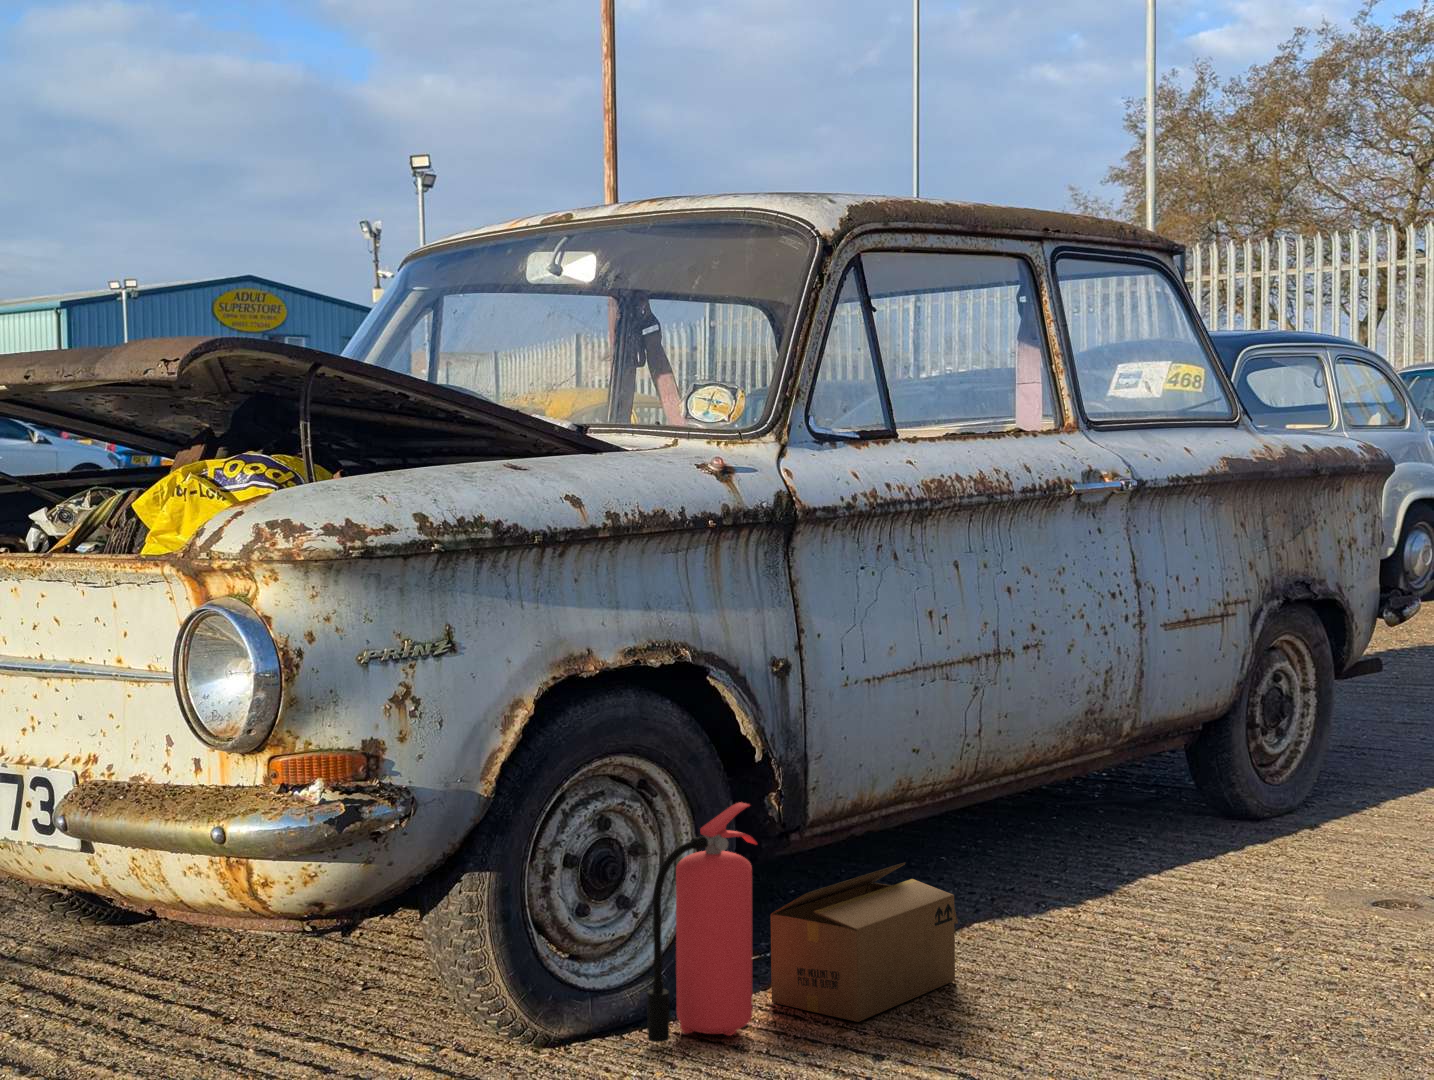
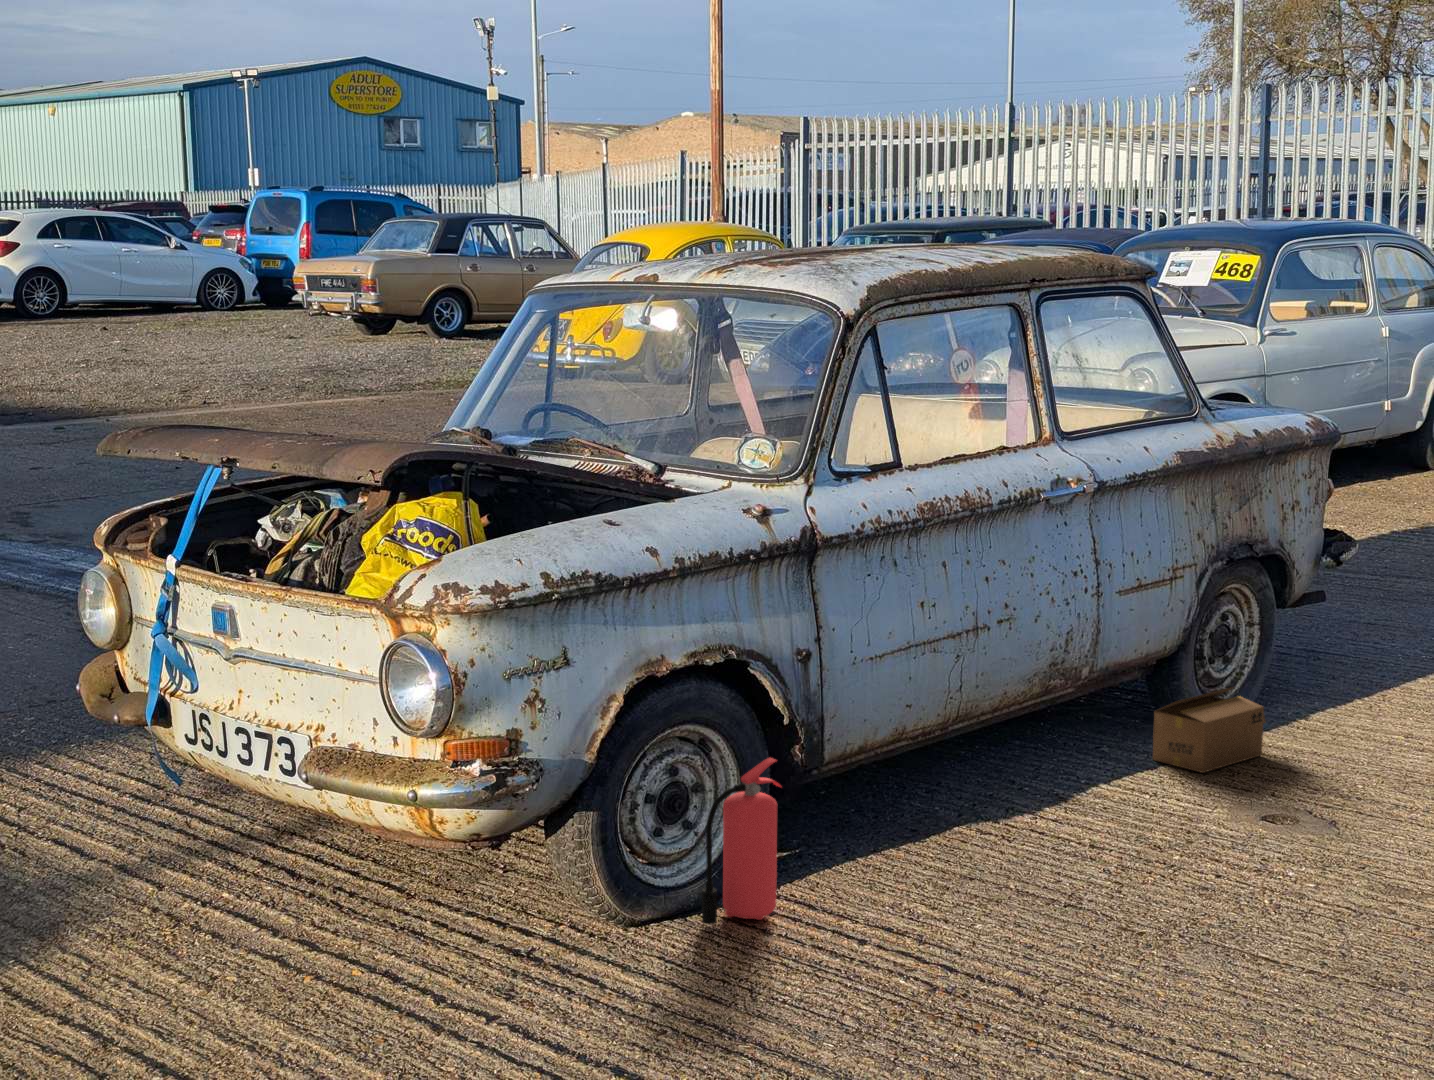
cardboard box: present [770,863,958,1022] -> present [1153,687,1266,773]

